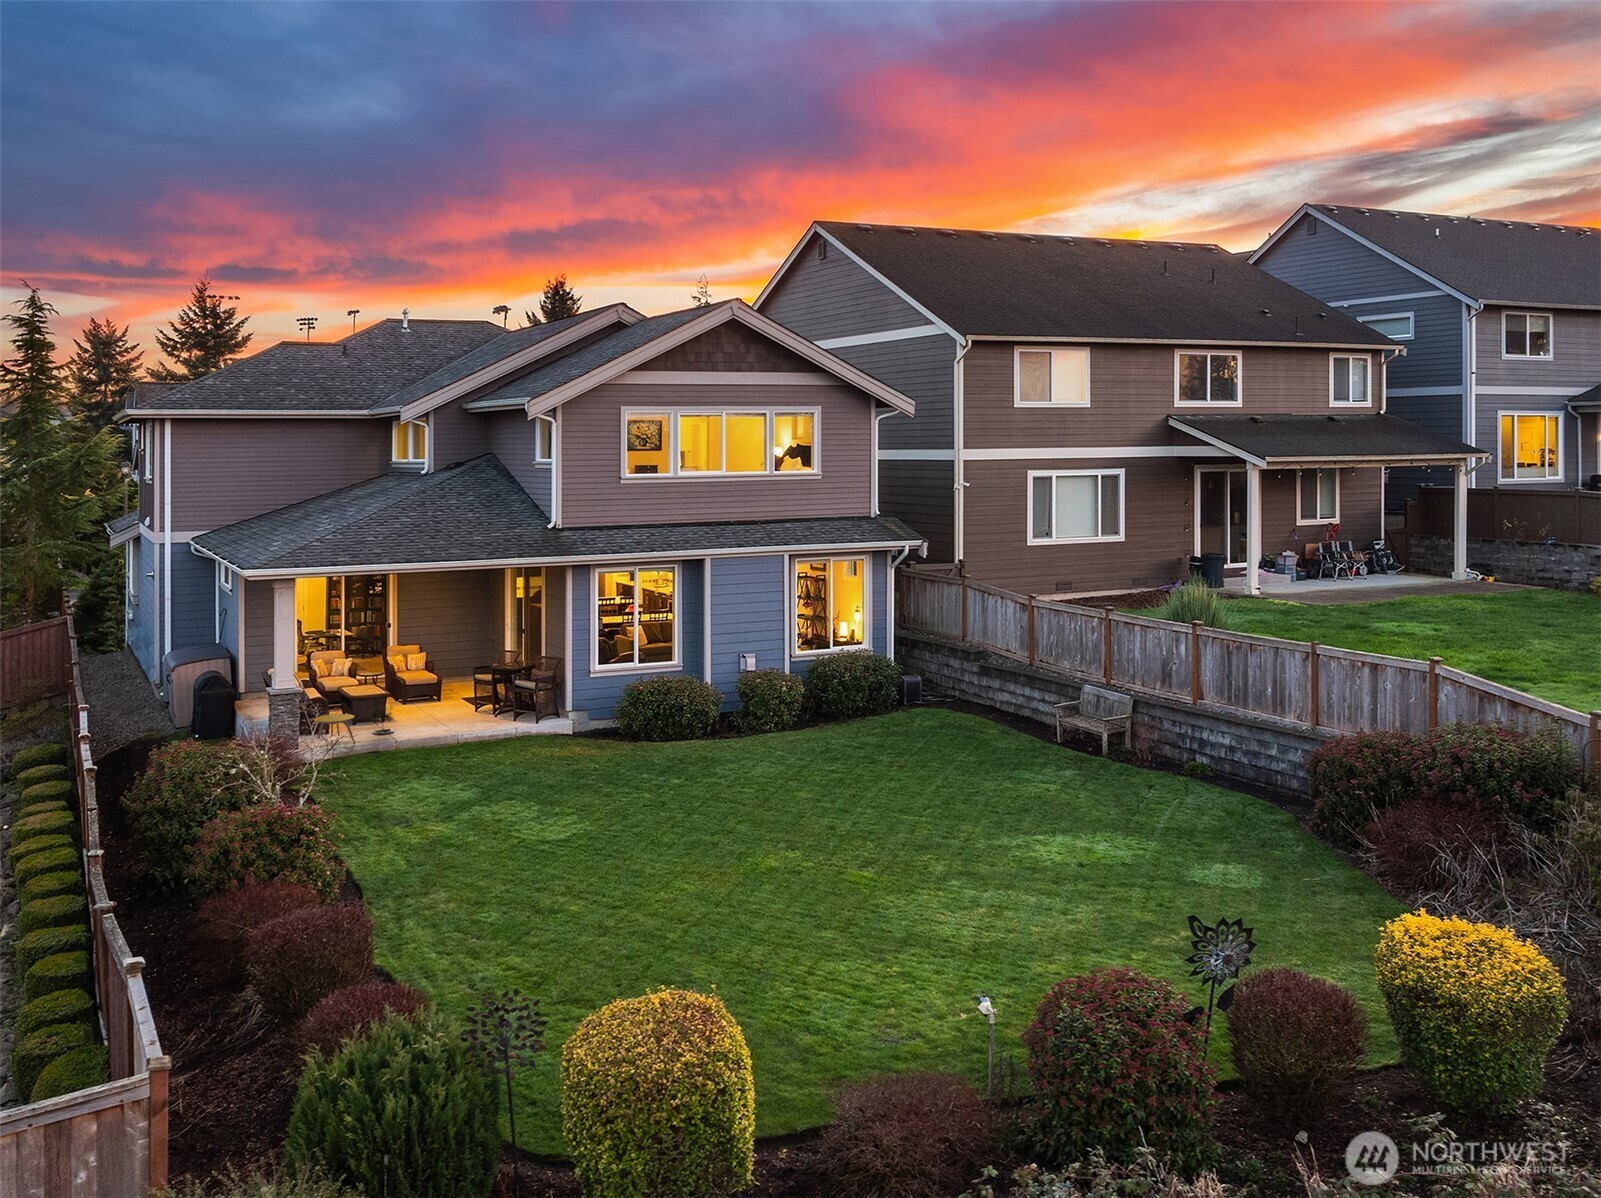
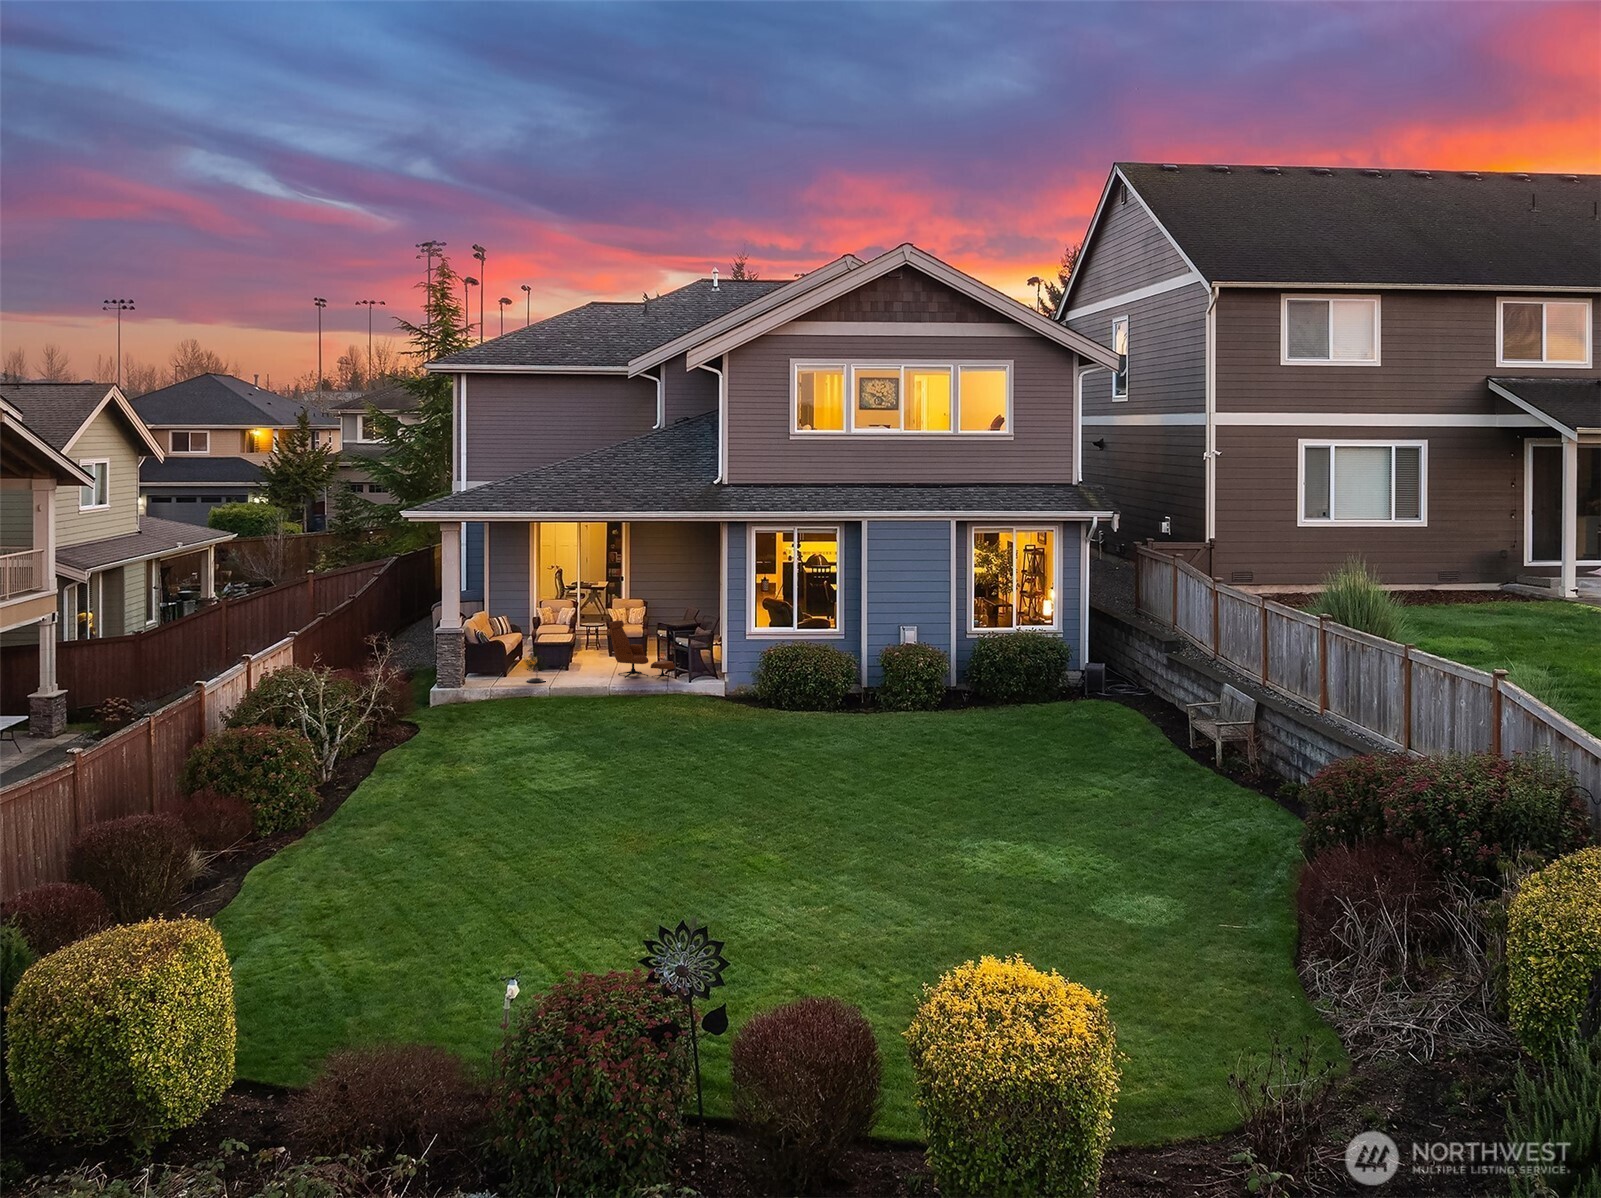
lounge chair: none [451,665,521,722] -> present [609,621,674,679]
side table: present [314,714,355,749] -> none [464,659,502,691]

